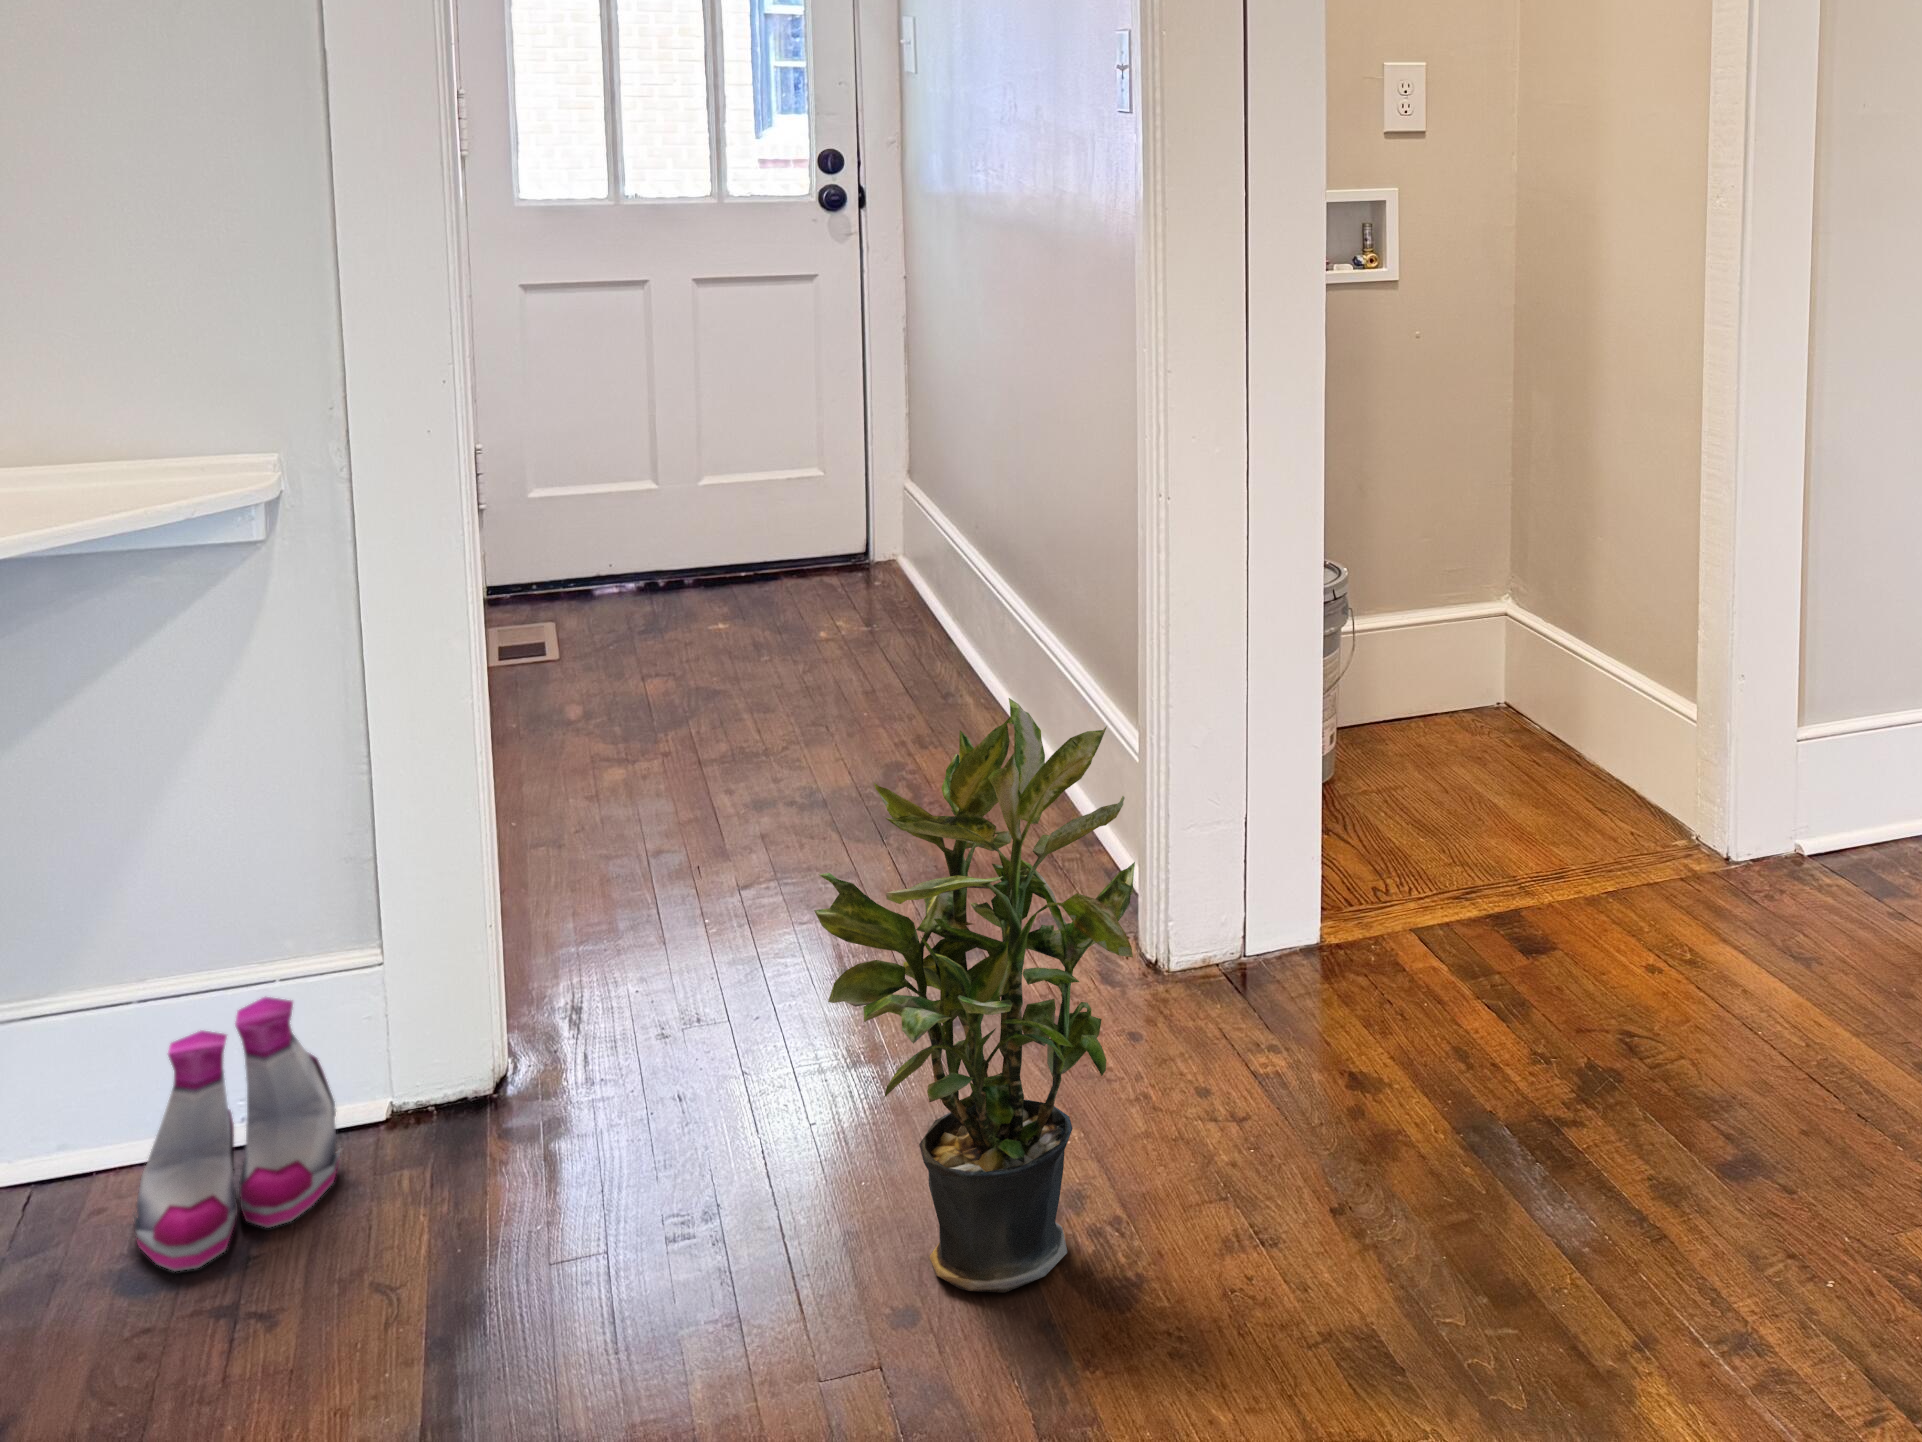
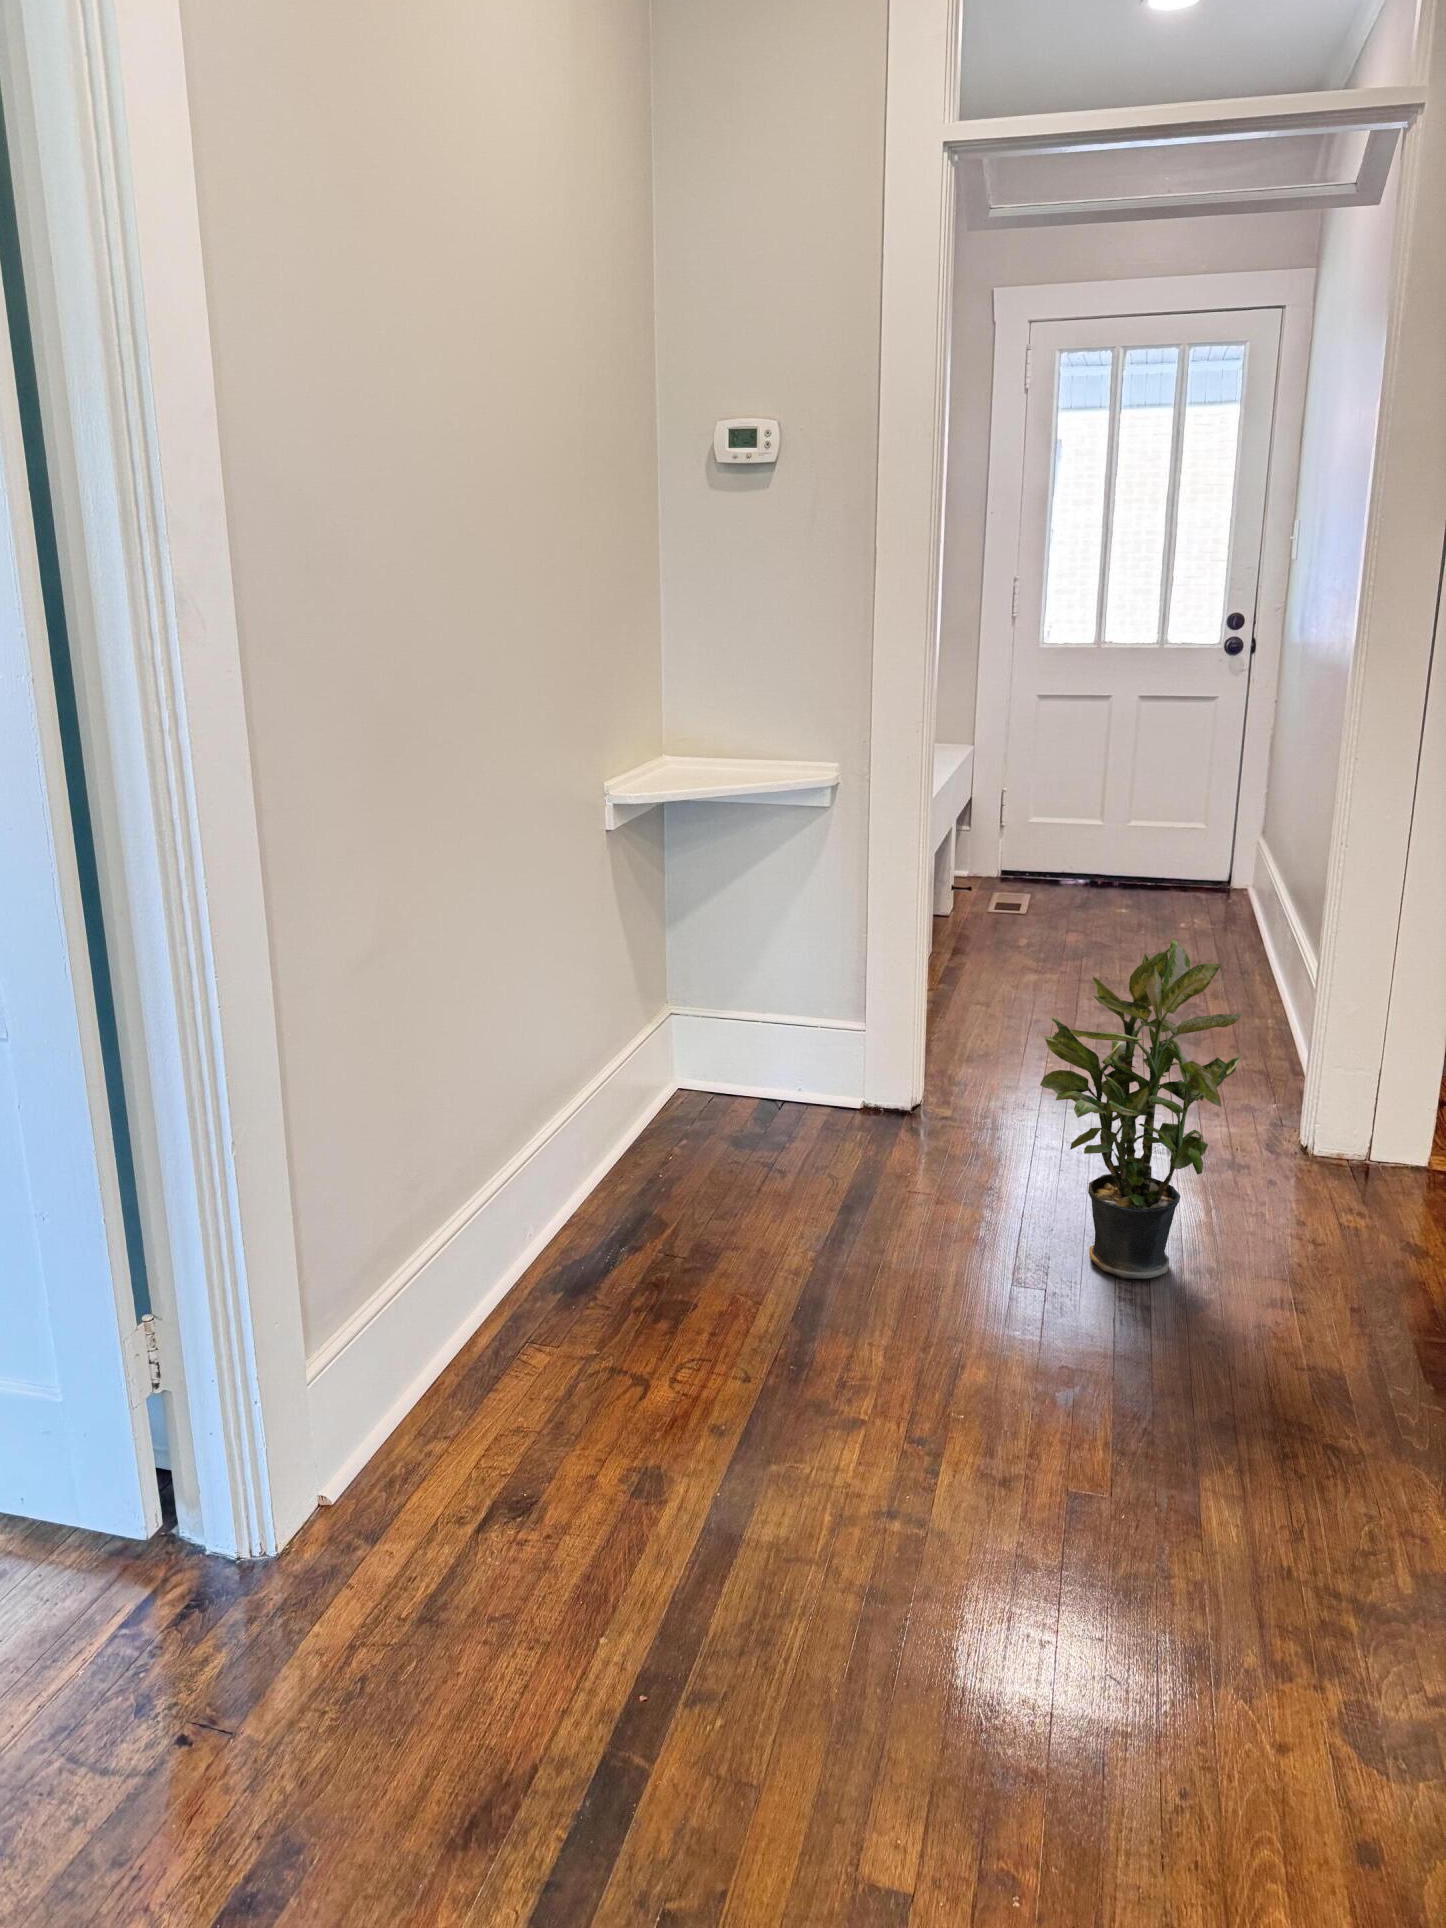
boots: present [134,997,340,1271] -> none [747,1029,837,1143]

